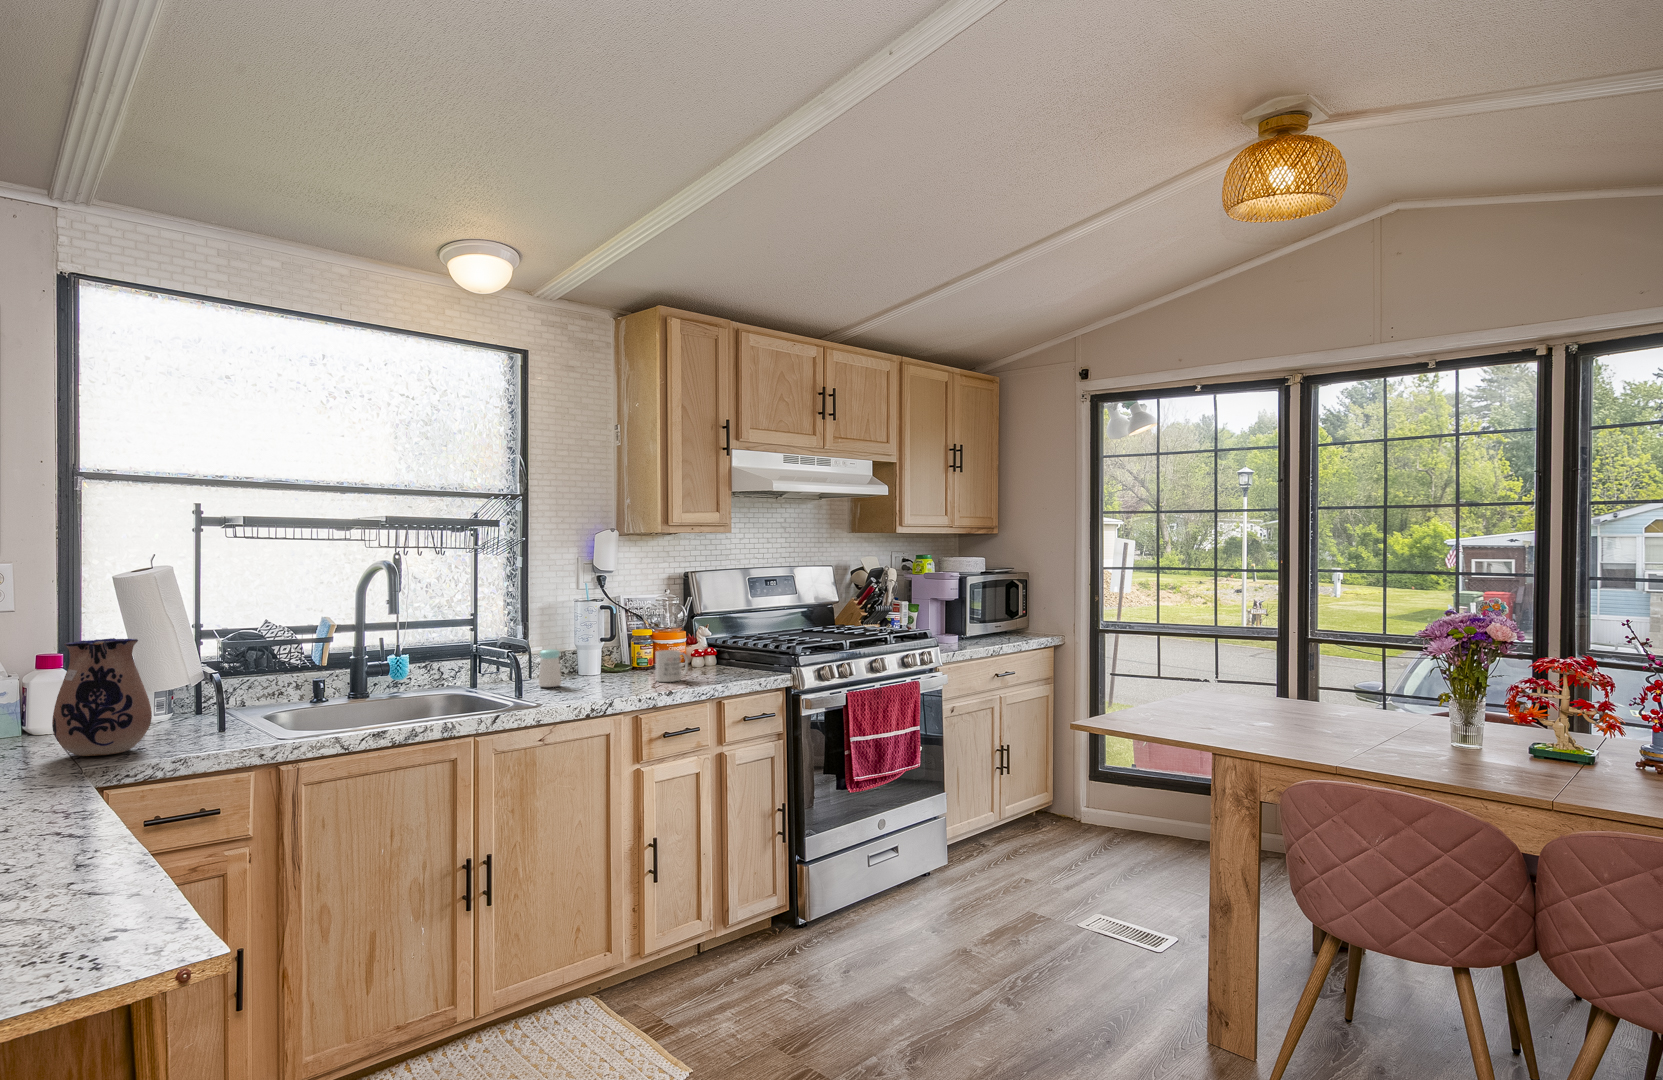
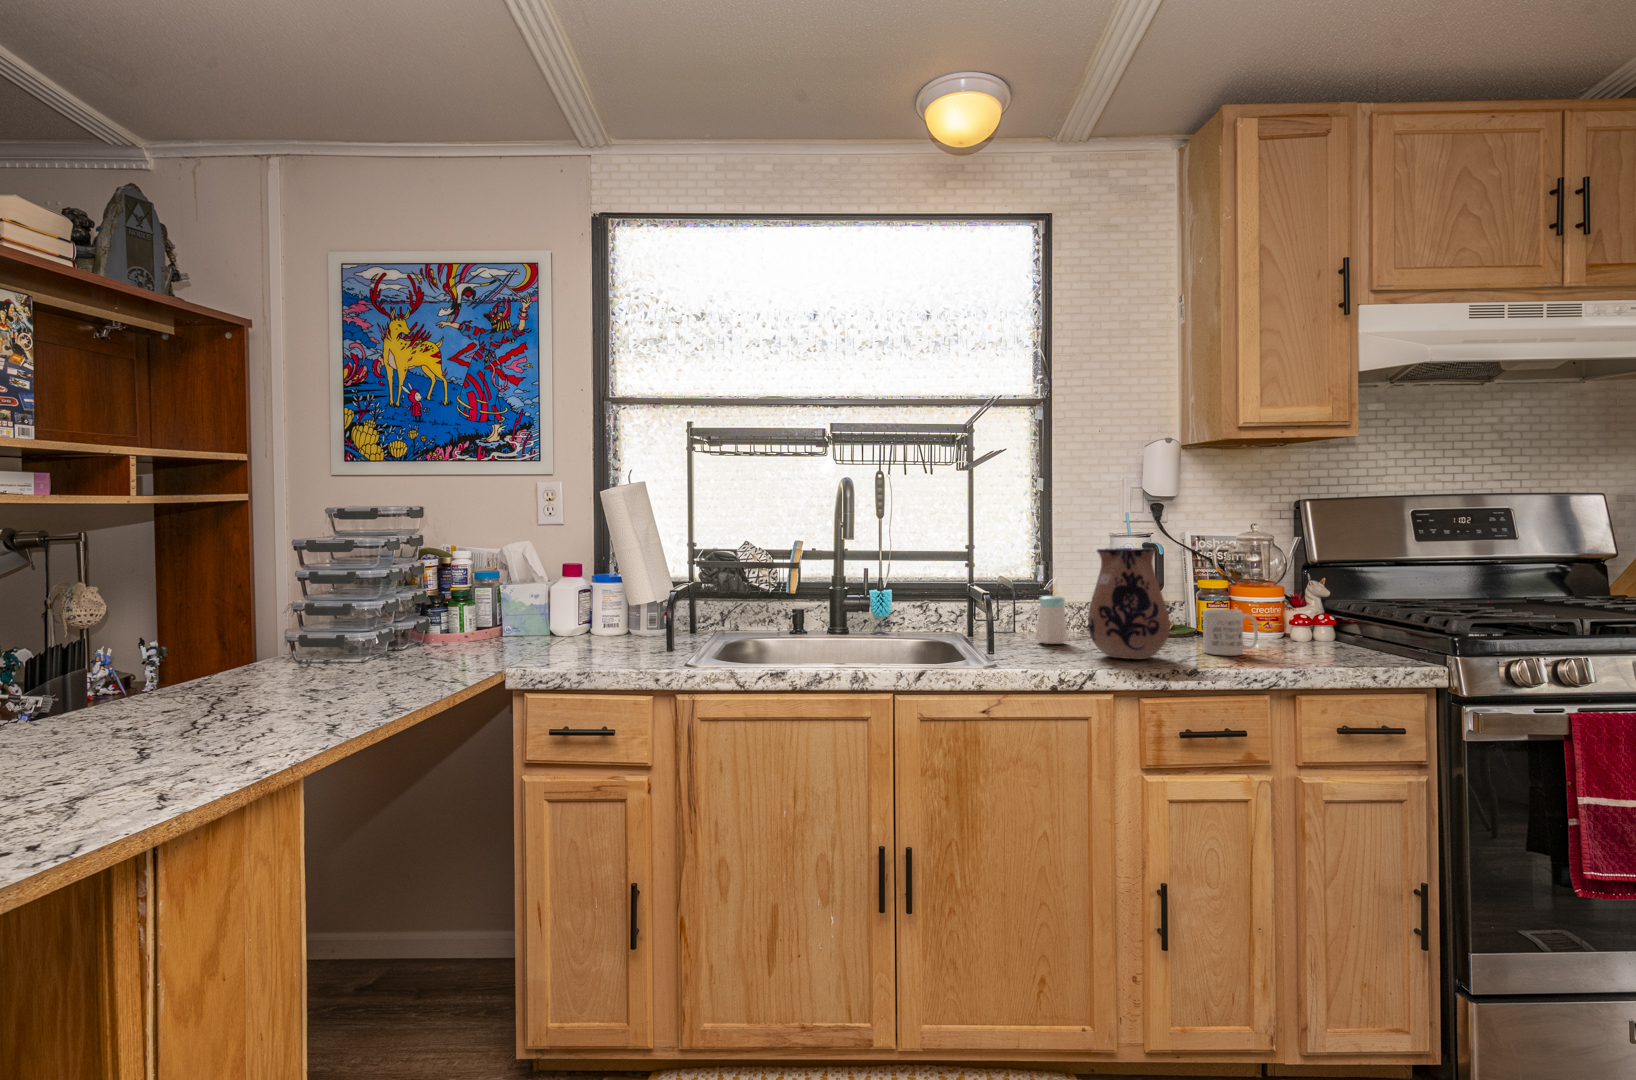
ceramic pitcher: present [52,638,152,756] -> present [1088,548,1170,659]

